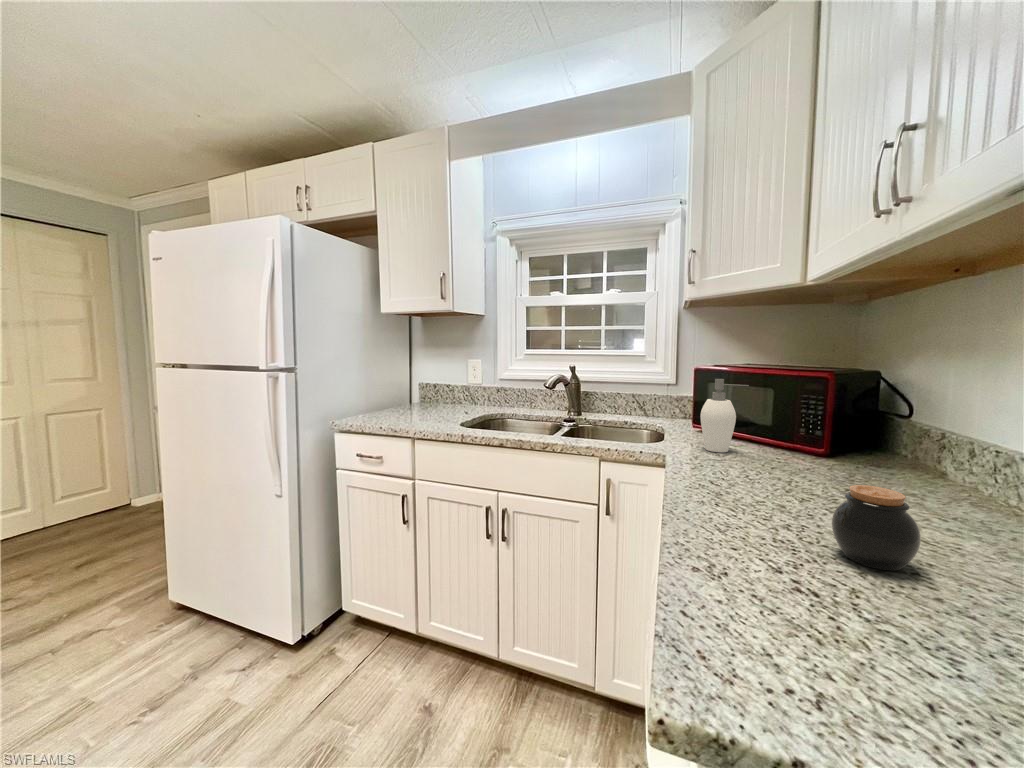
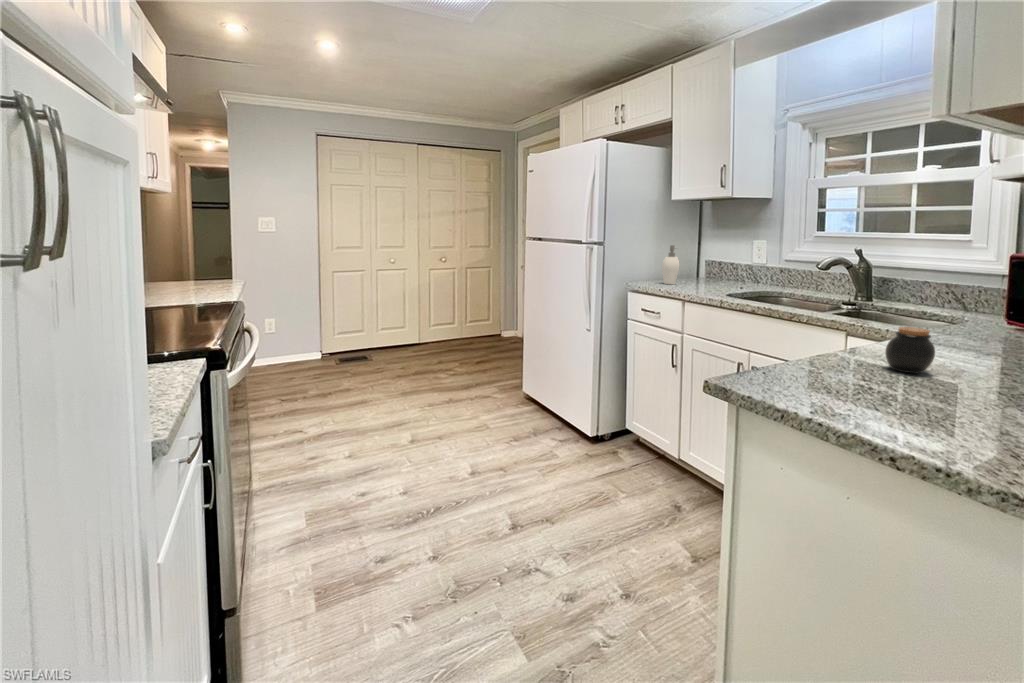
soap dispenser: present [700,379,748,452] -> present [662,245,680,284]

